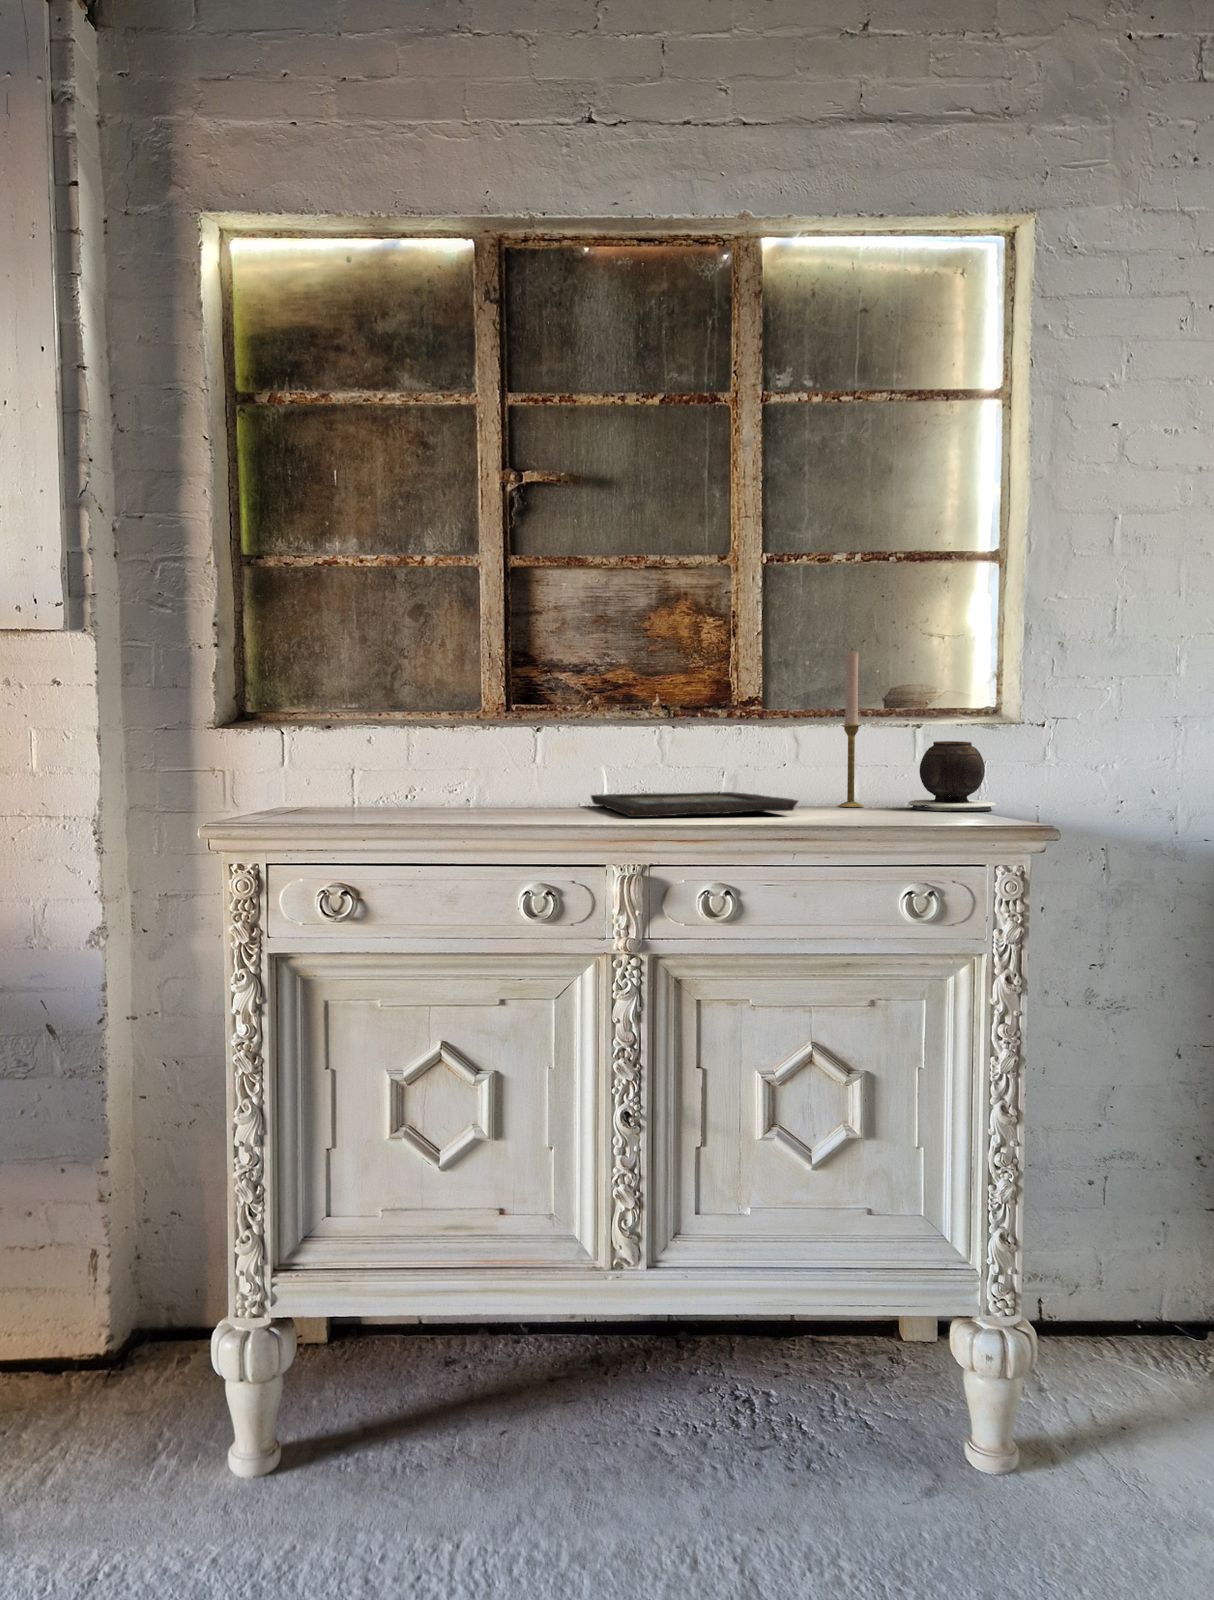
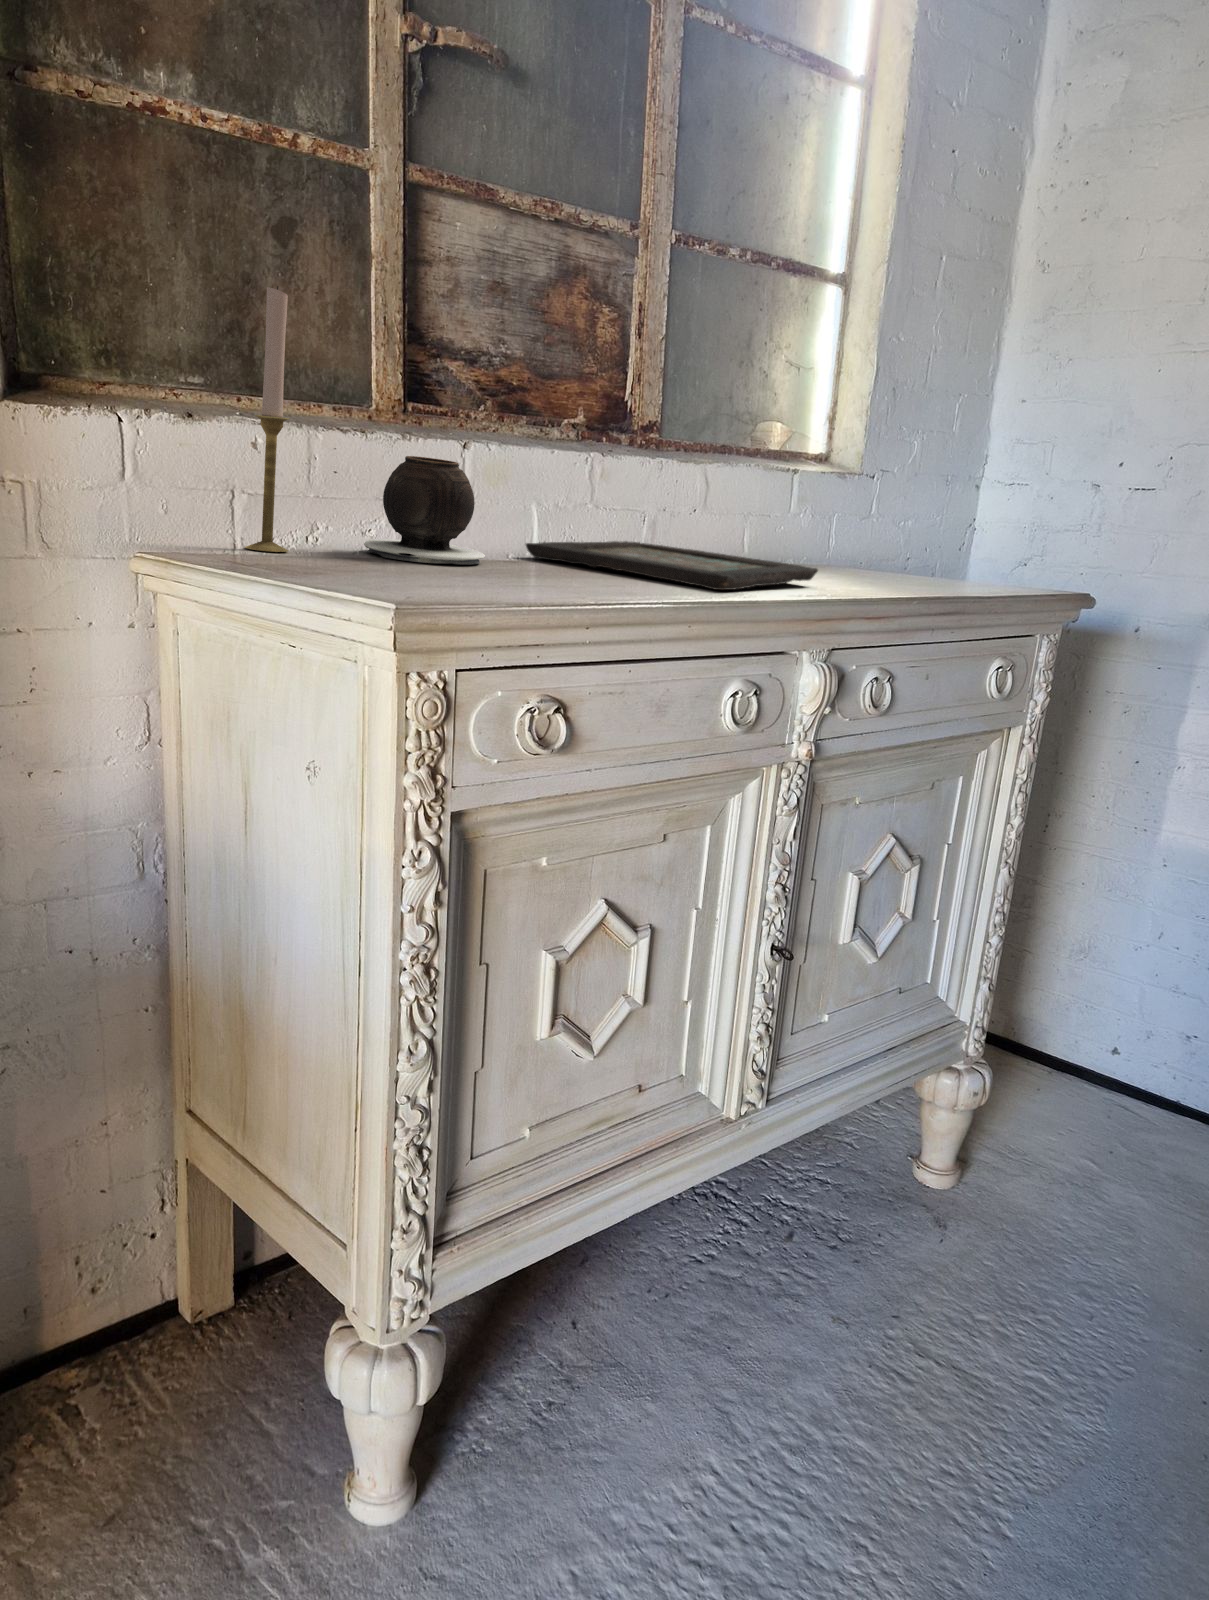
candlestick: present [838,648,863,807] -> present [245,286,289,552]
vase: present [908,741,996,811] -> present [364,456,485,564]

